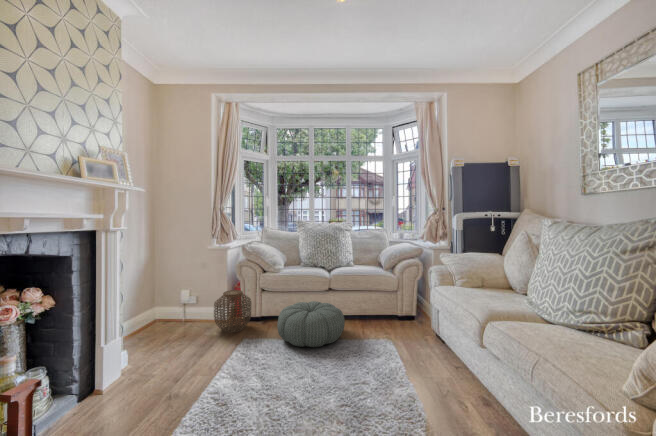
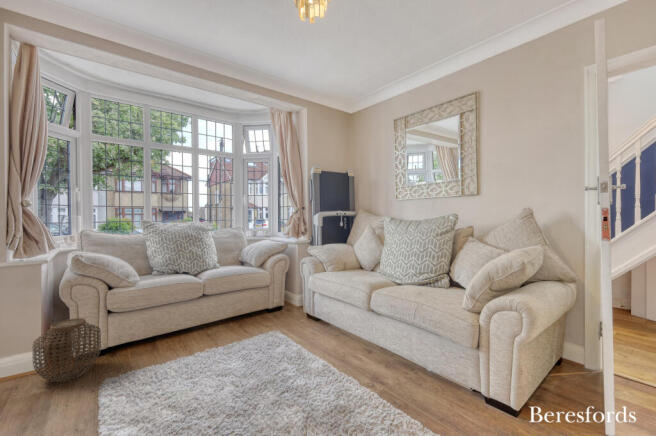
pouf: present [277,301,345,347] -> none [150,310,235,363]

